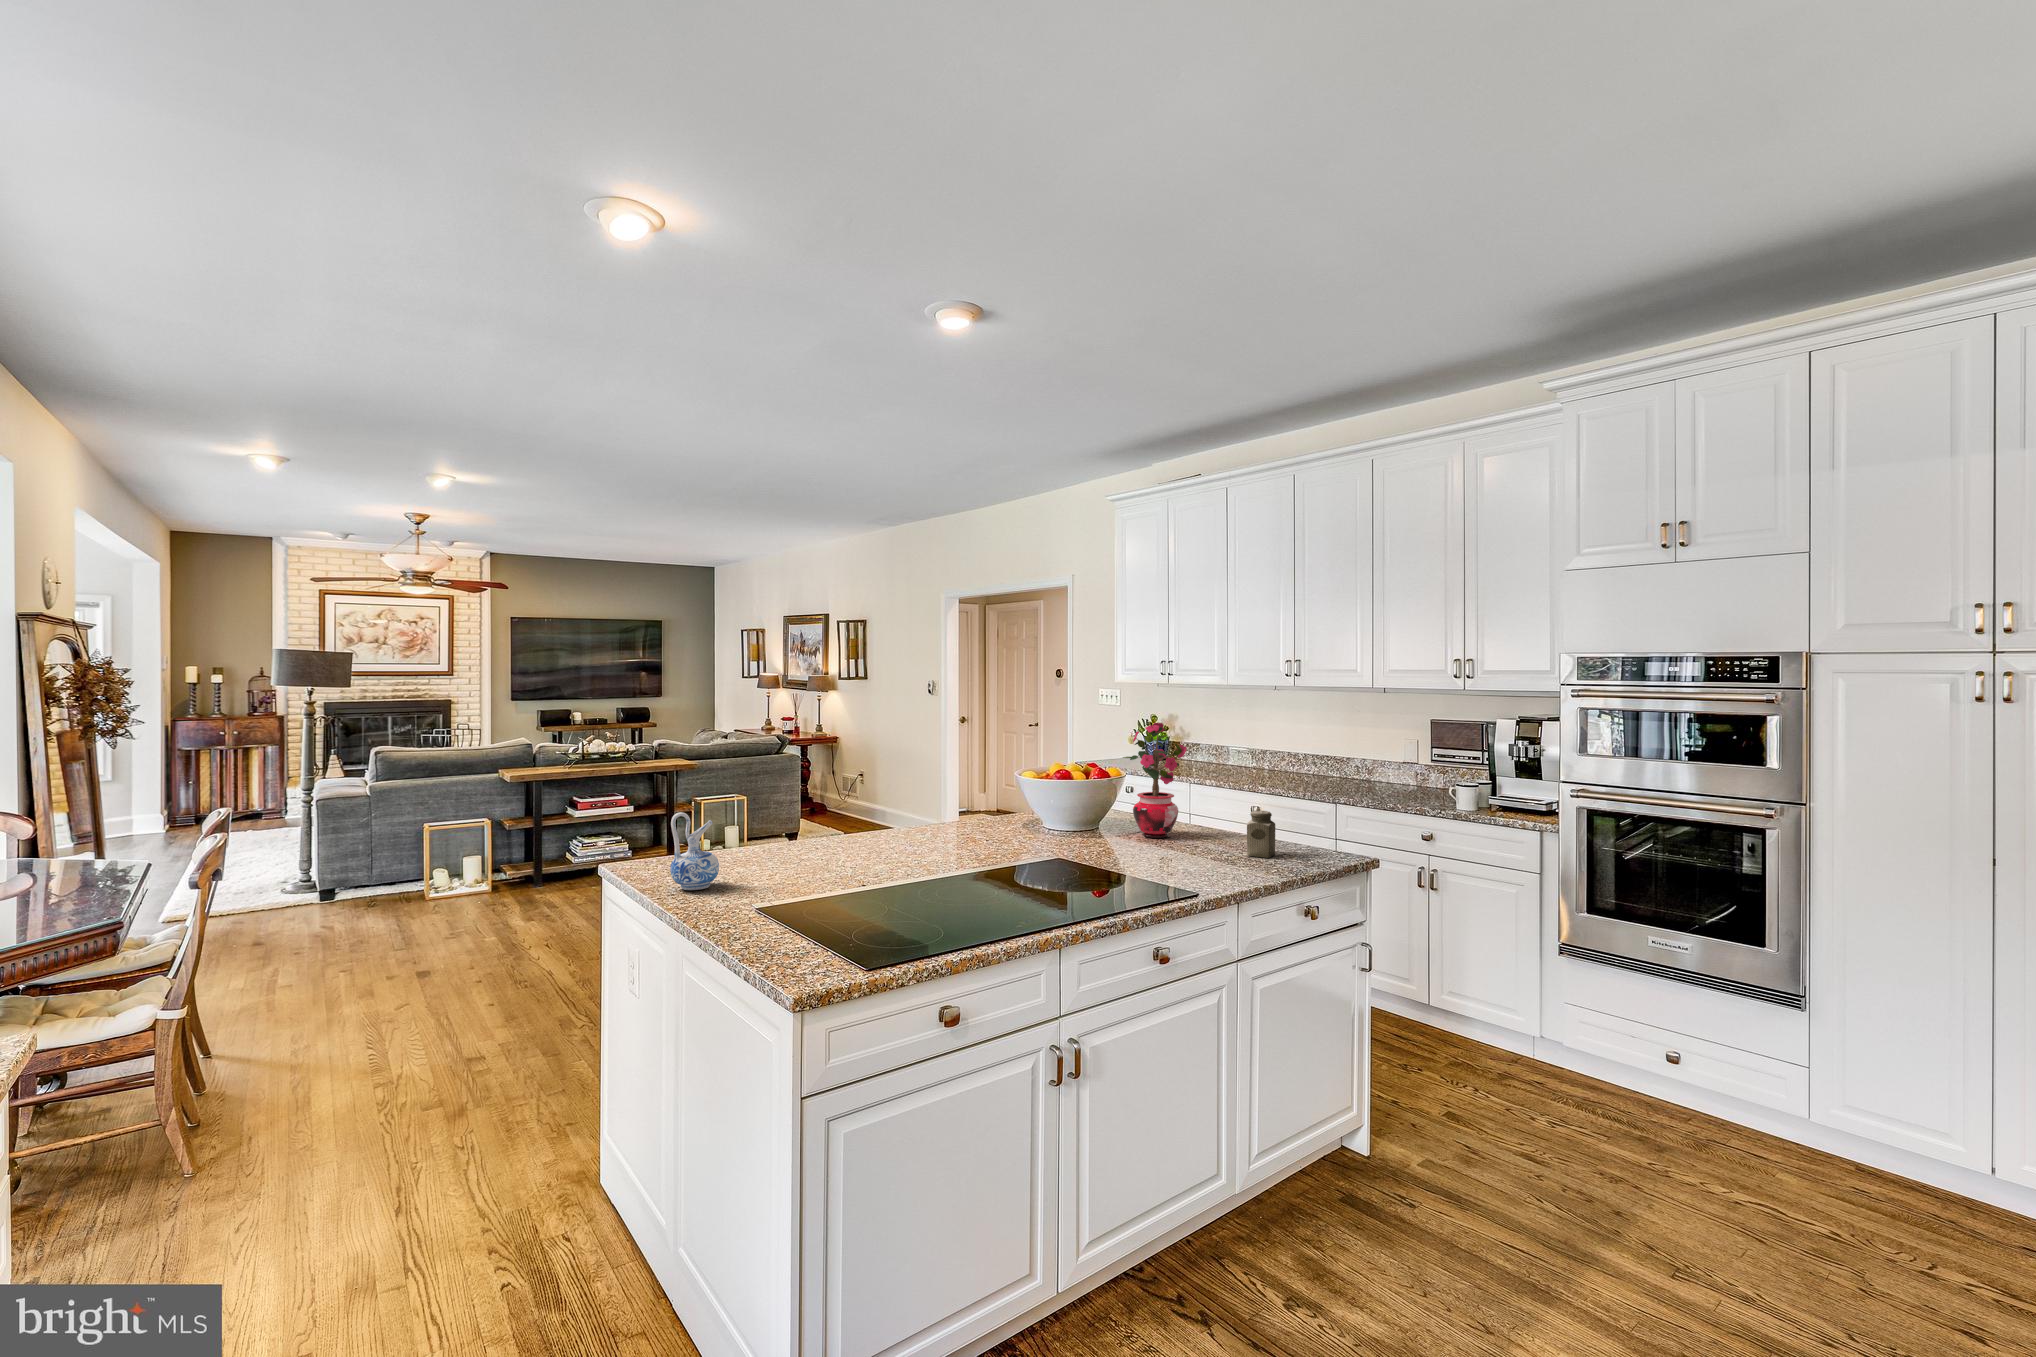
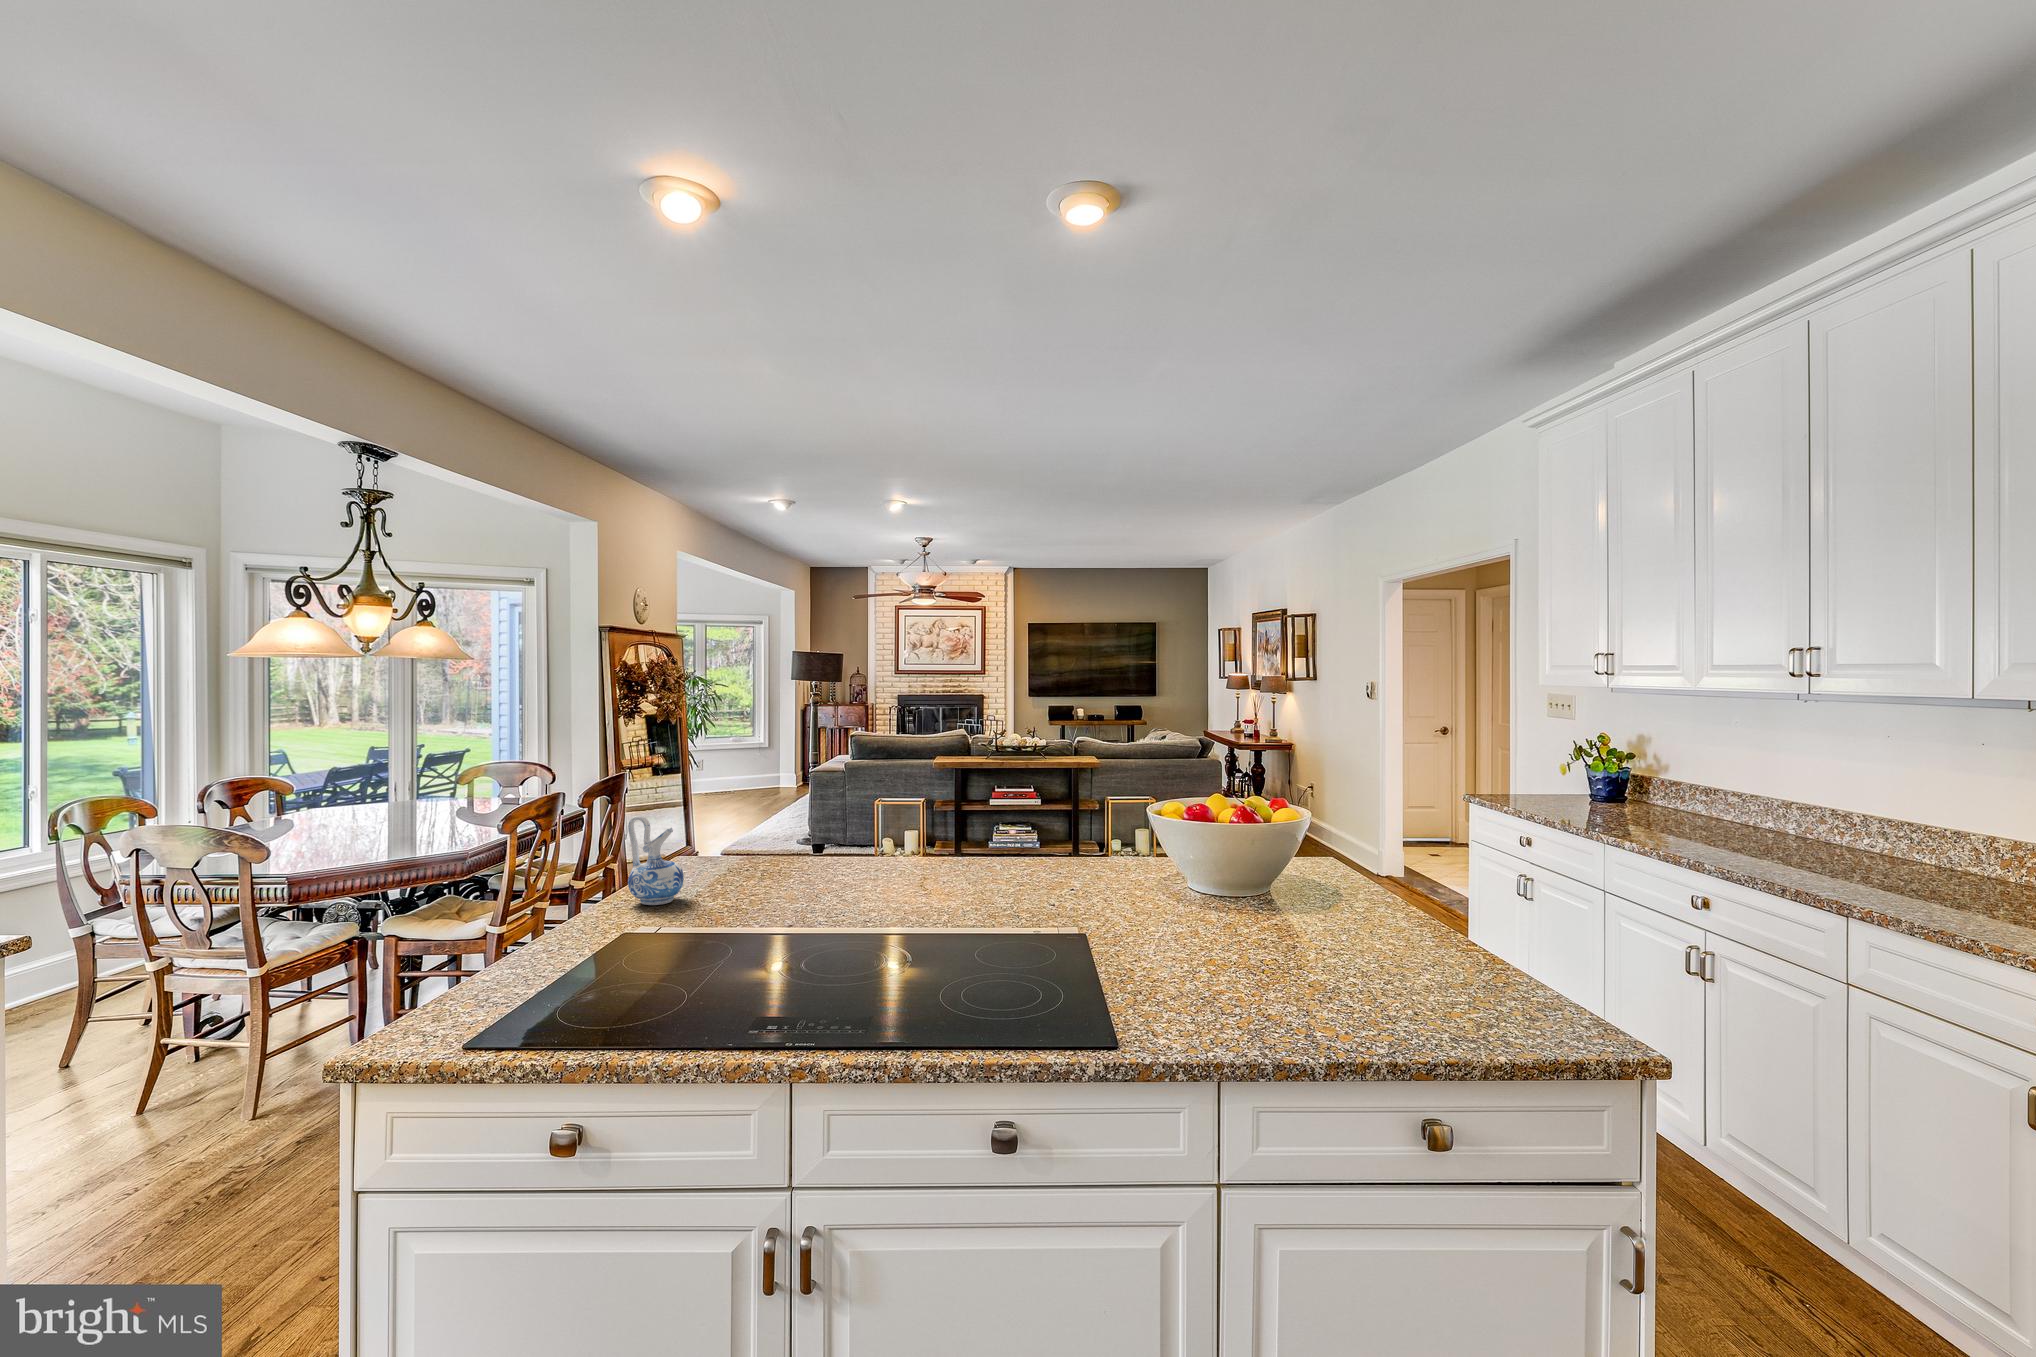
potted plant: present [1123,723,1187,838] -> none [1274,743,1380,931]
salt shaker: present [1247,810,1275,858] -> none [1403,915,1465,1007]

